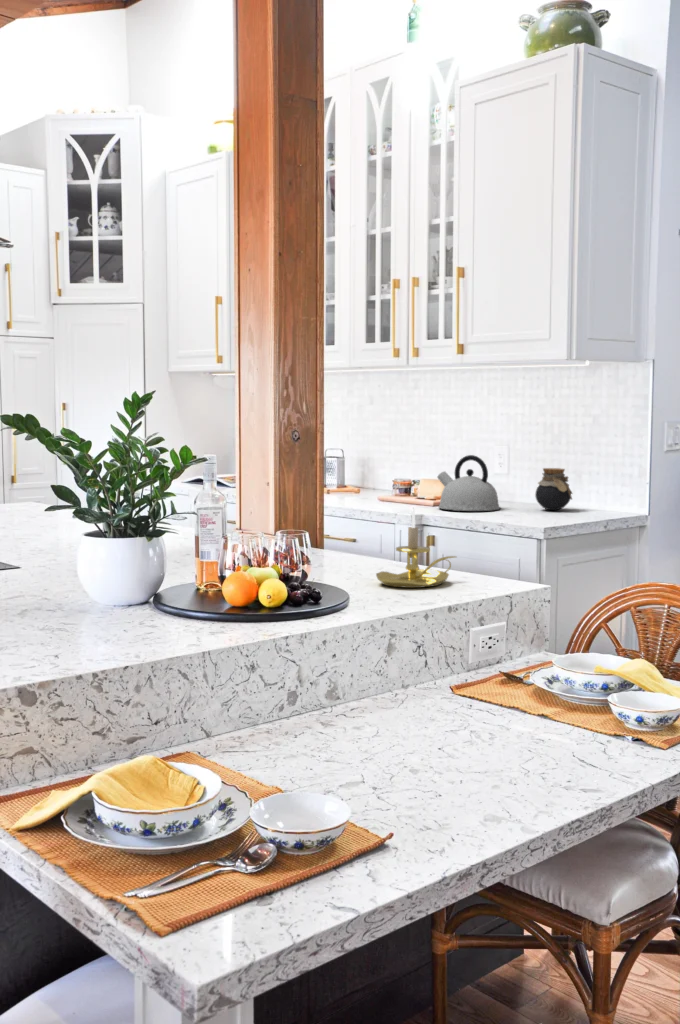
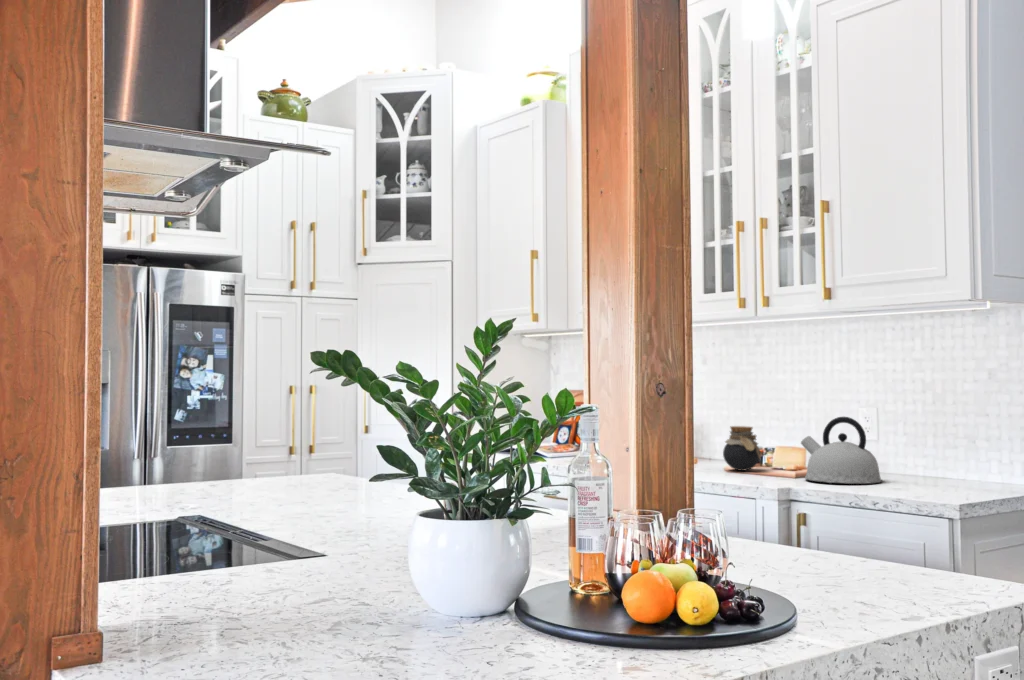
jar: present [535,468,572,510] -> present [723,426,761,471]
candle holder: present [376,507,455,588] -> none [812,478,923,595]

